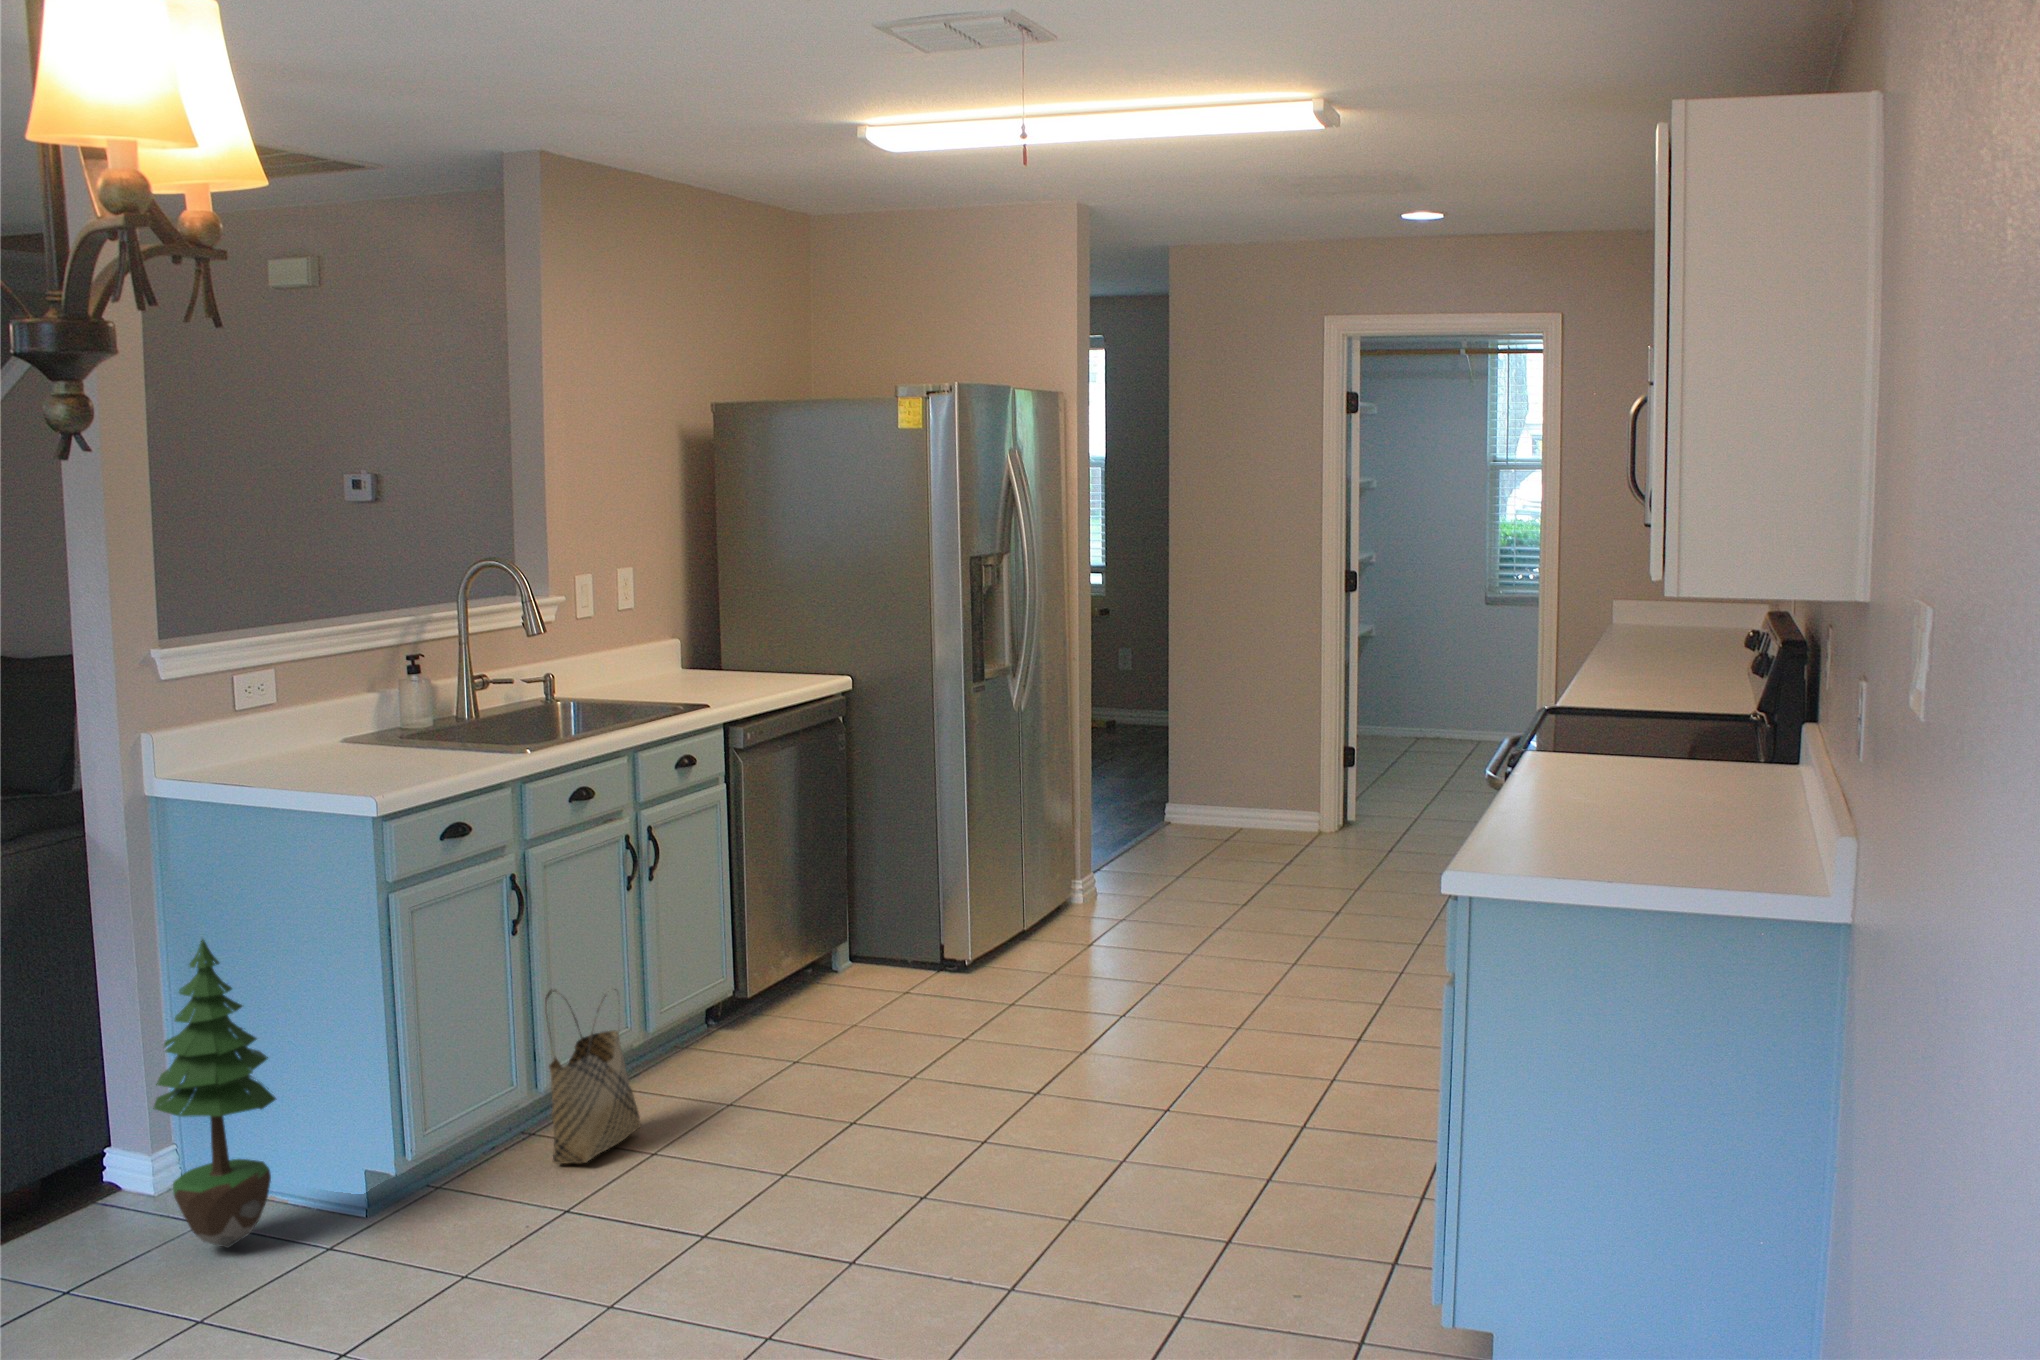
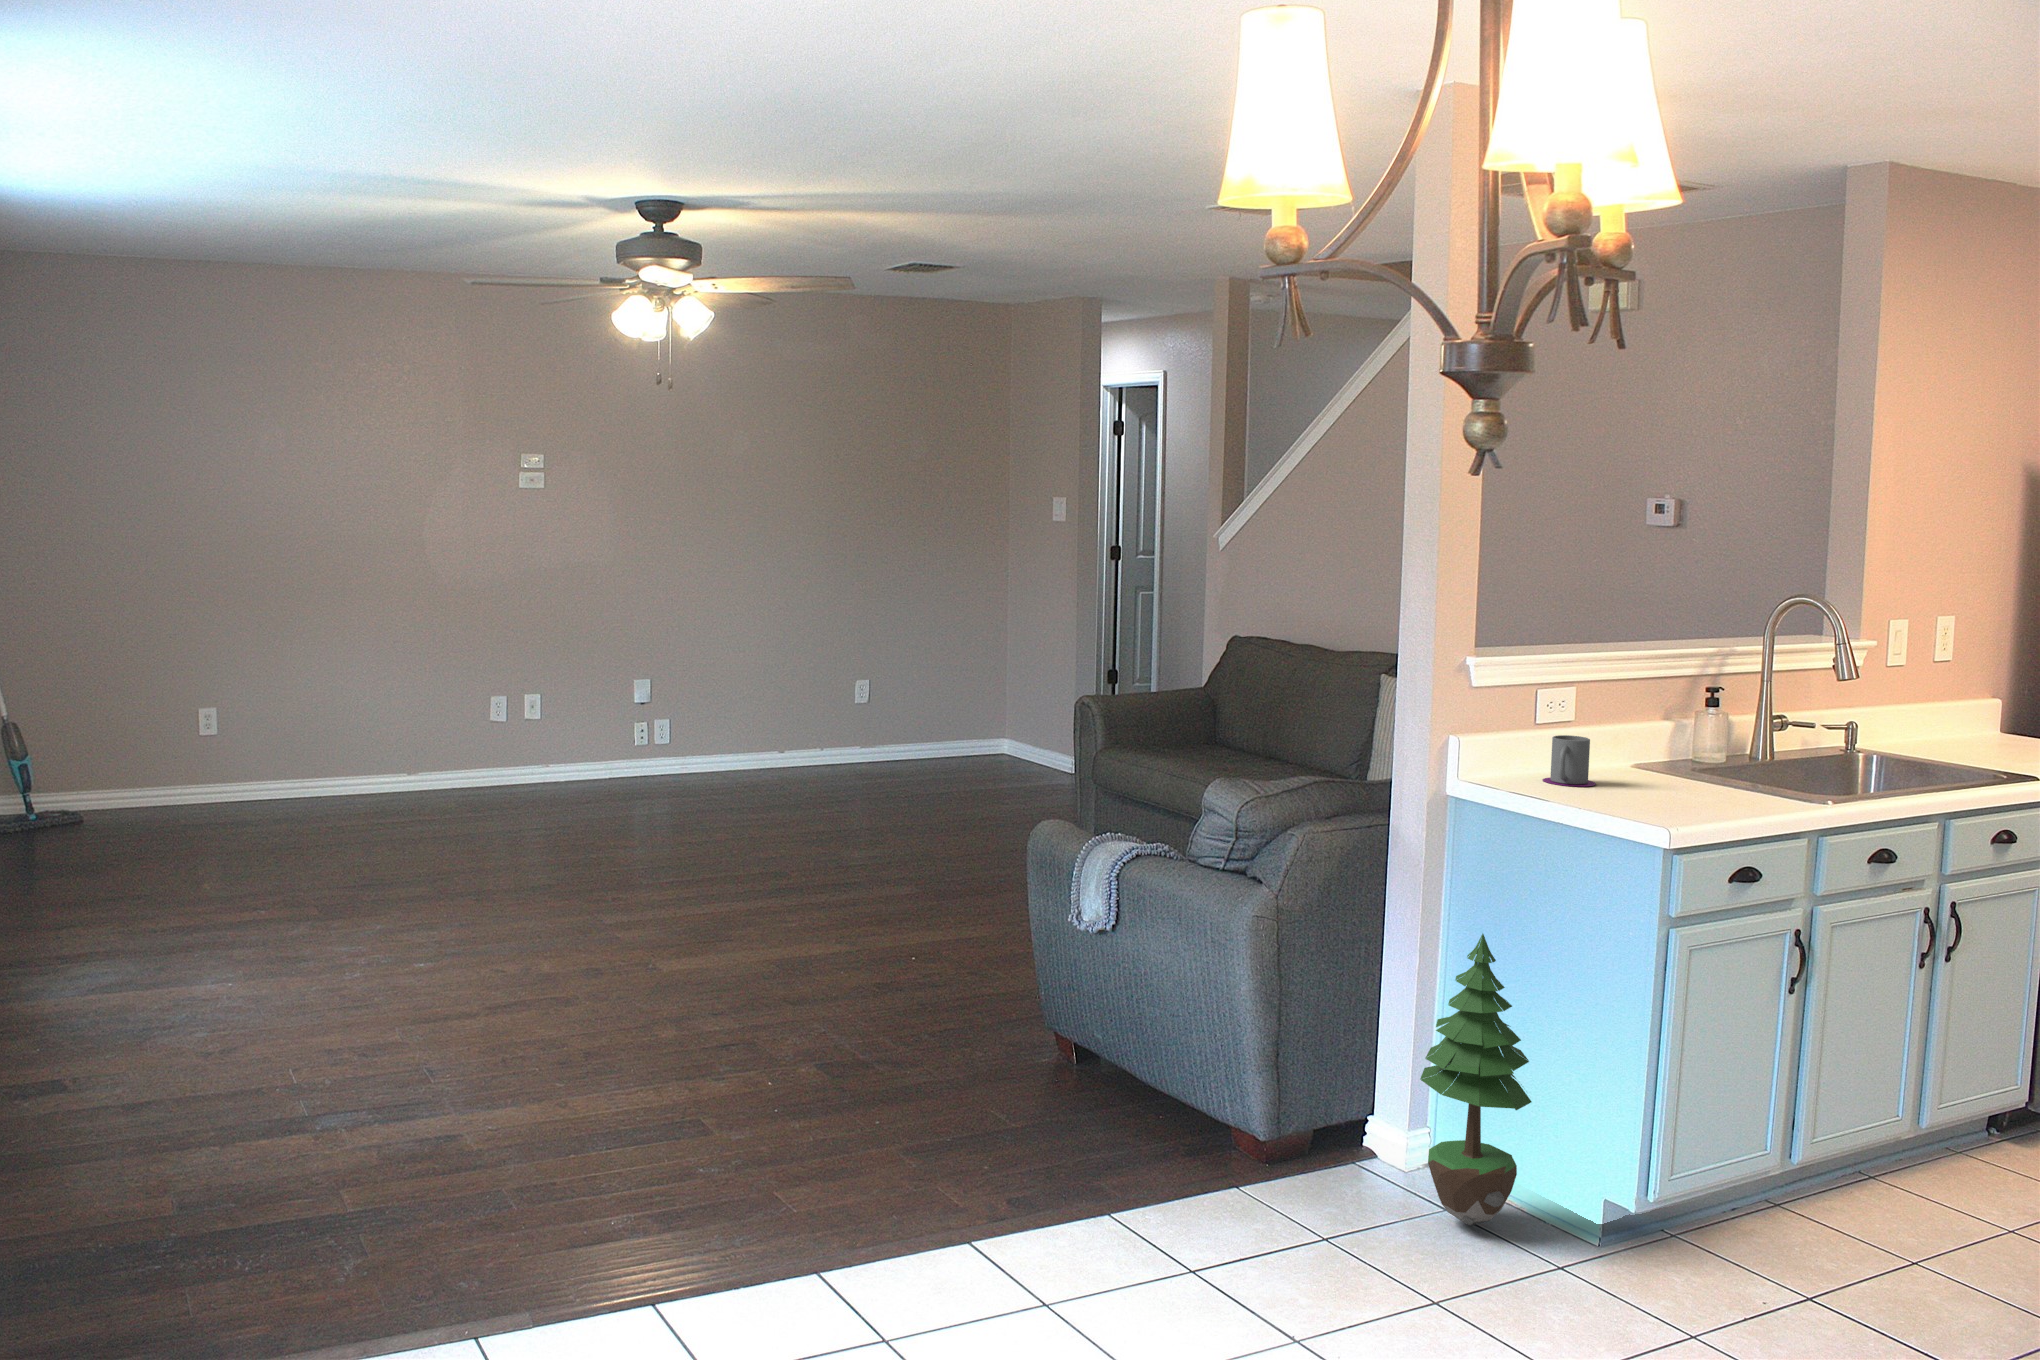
mug: none [249,720,305,773] -> present [1543,735,1596,786]
woven basket: present [545,989,641,1164] -> none [1805,1062,1912,1260]

